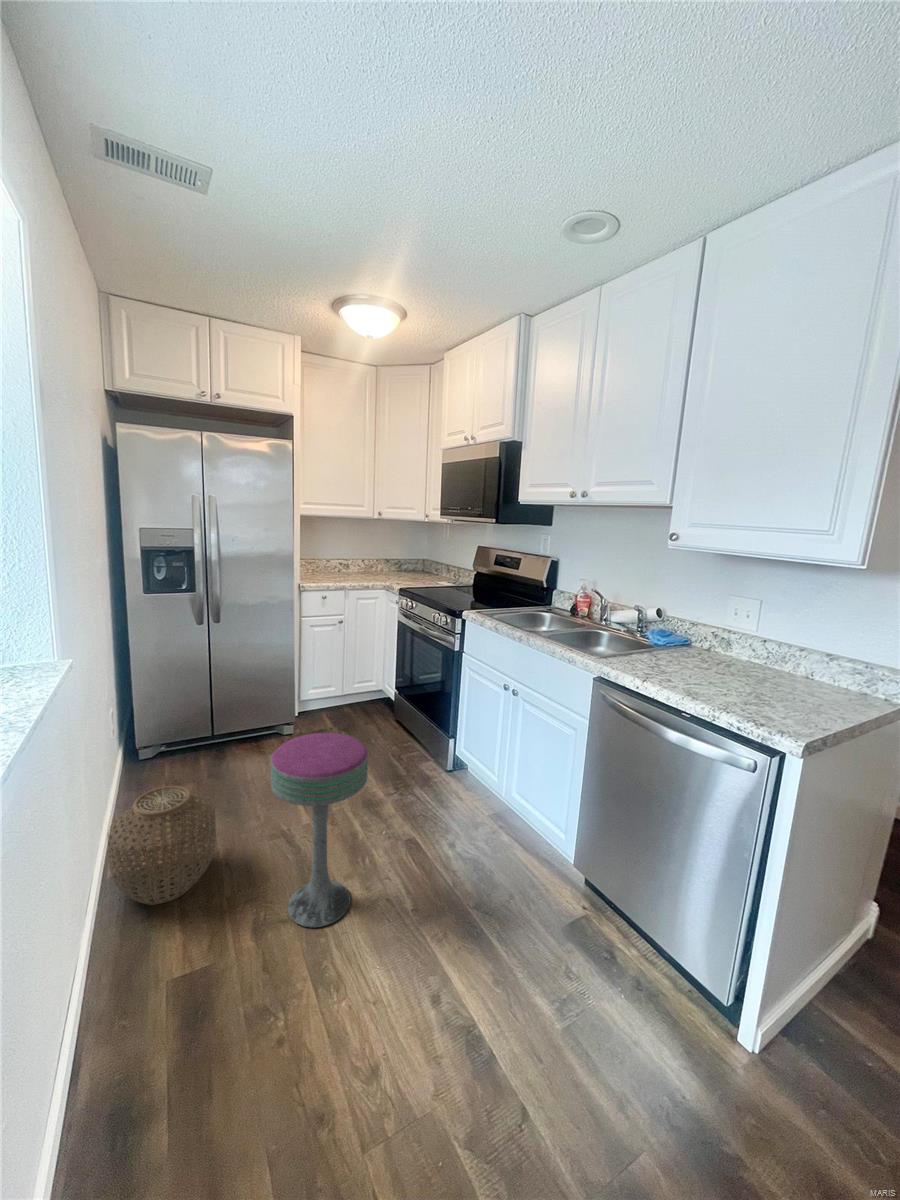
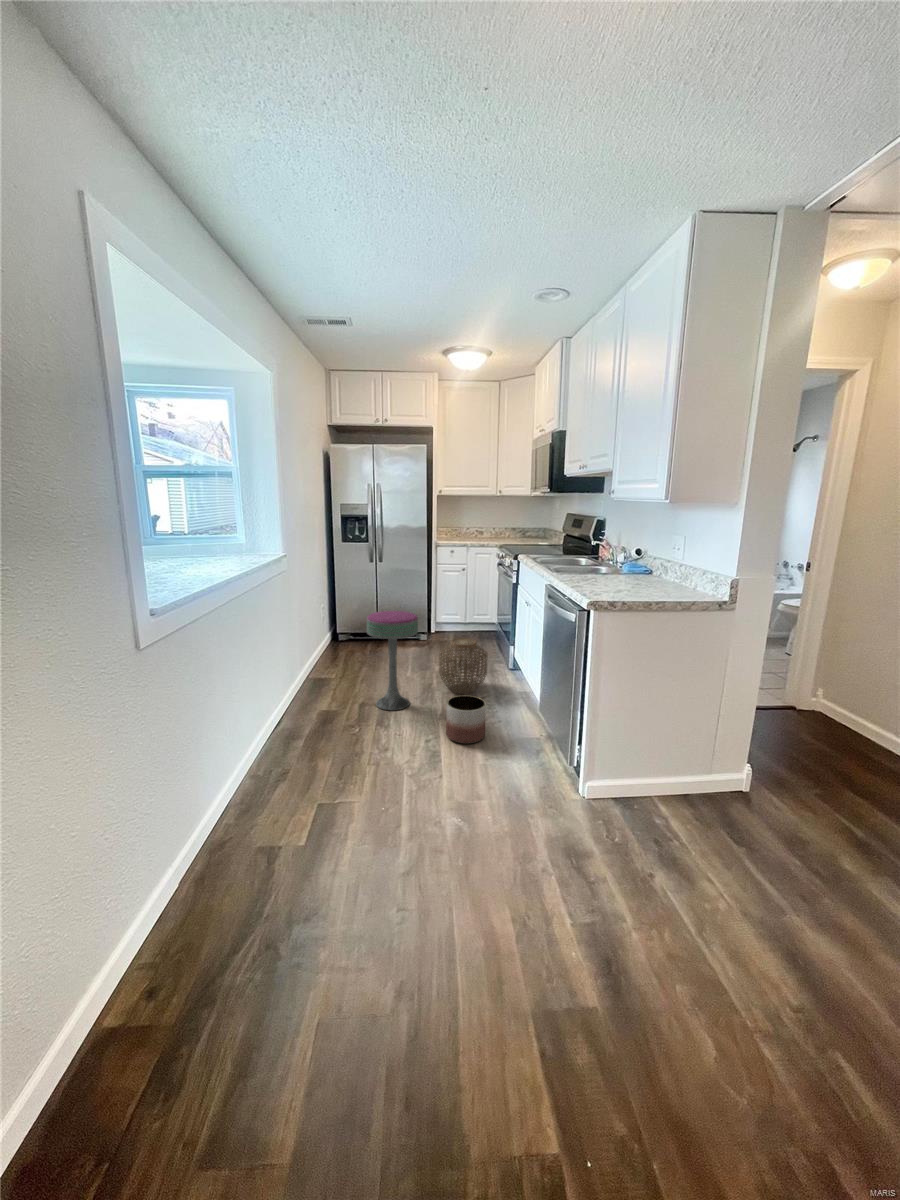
woven basket: present [108,786,216,905] -> present [439,638,488,694]
planter: none [457,875,528,980] -> present [446,695,486,744]

